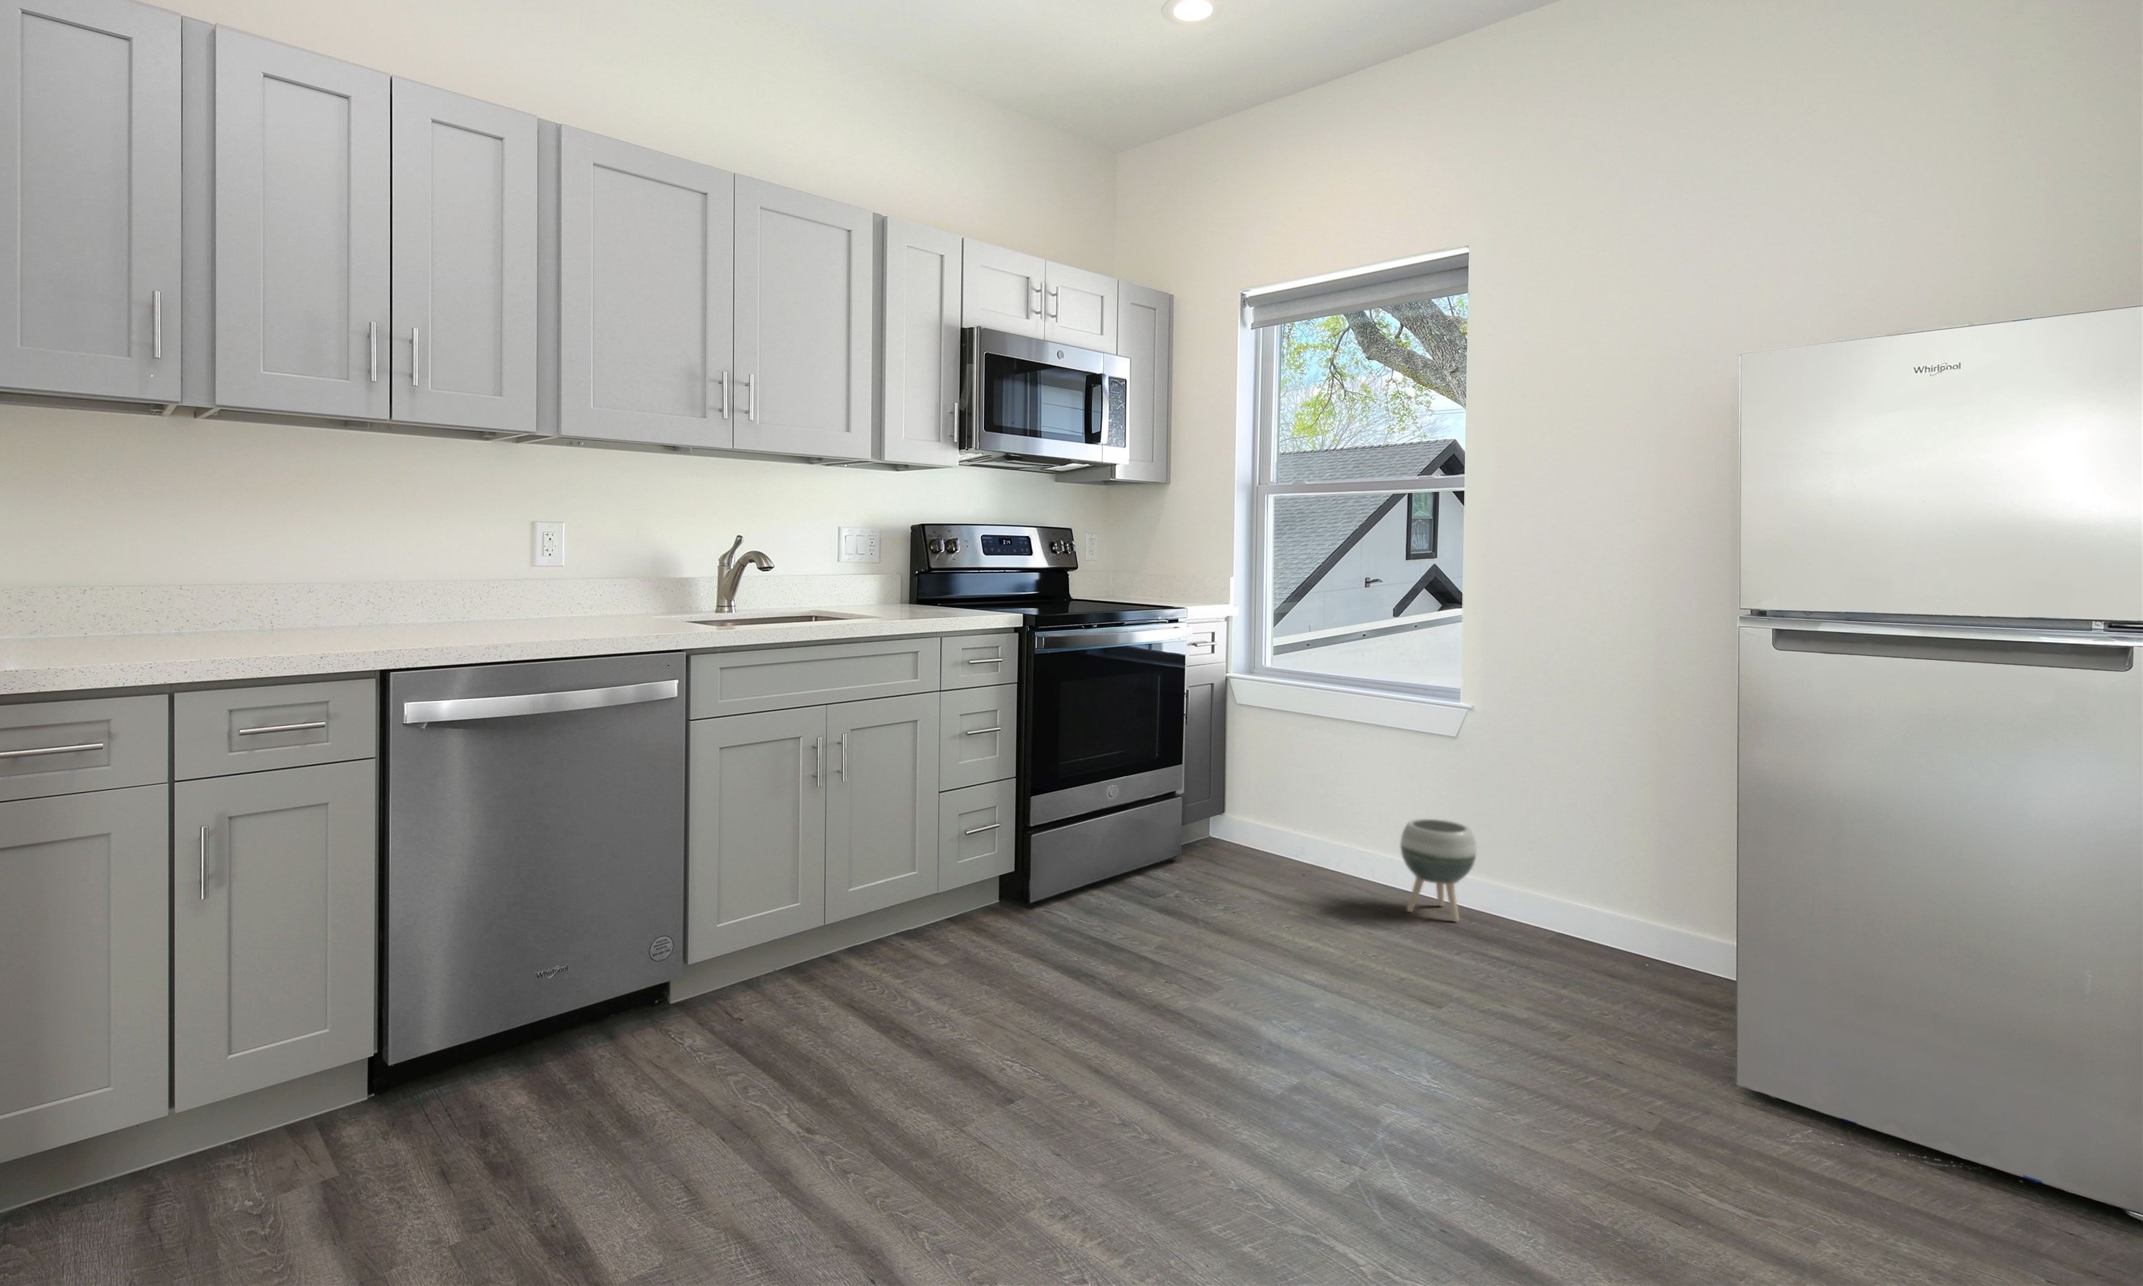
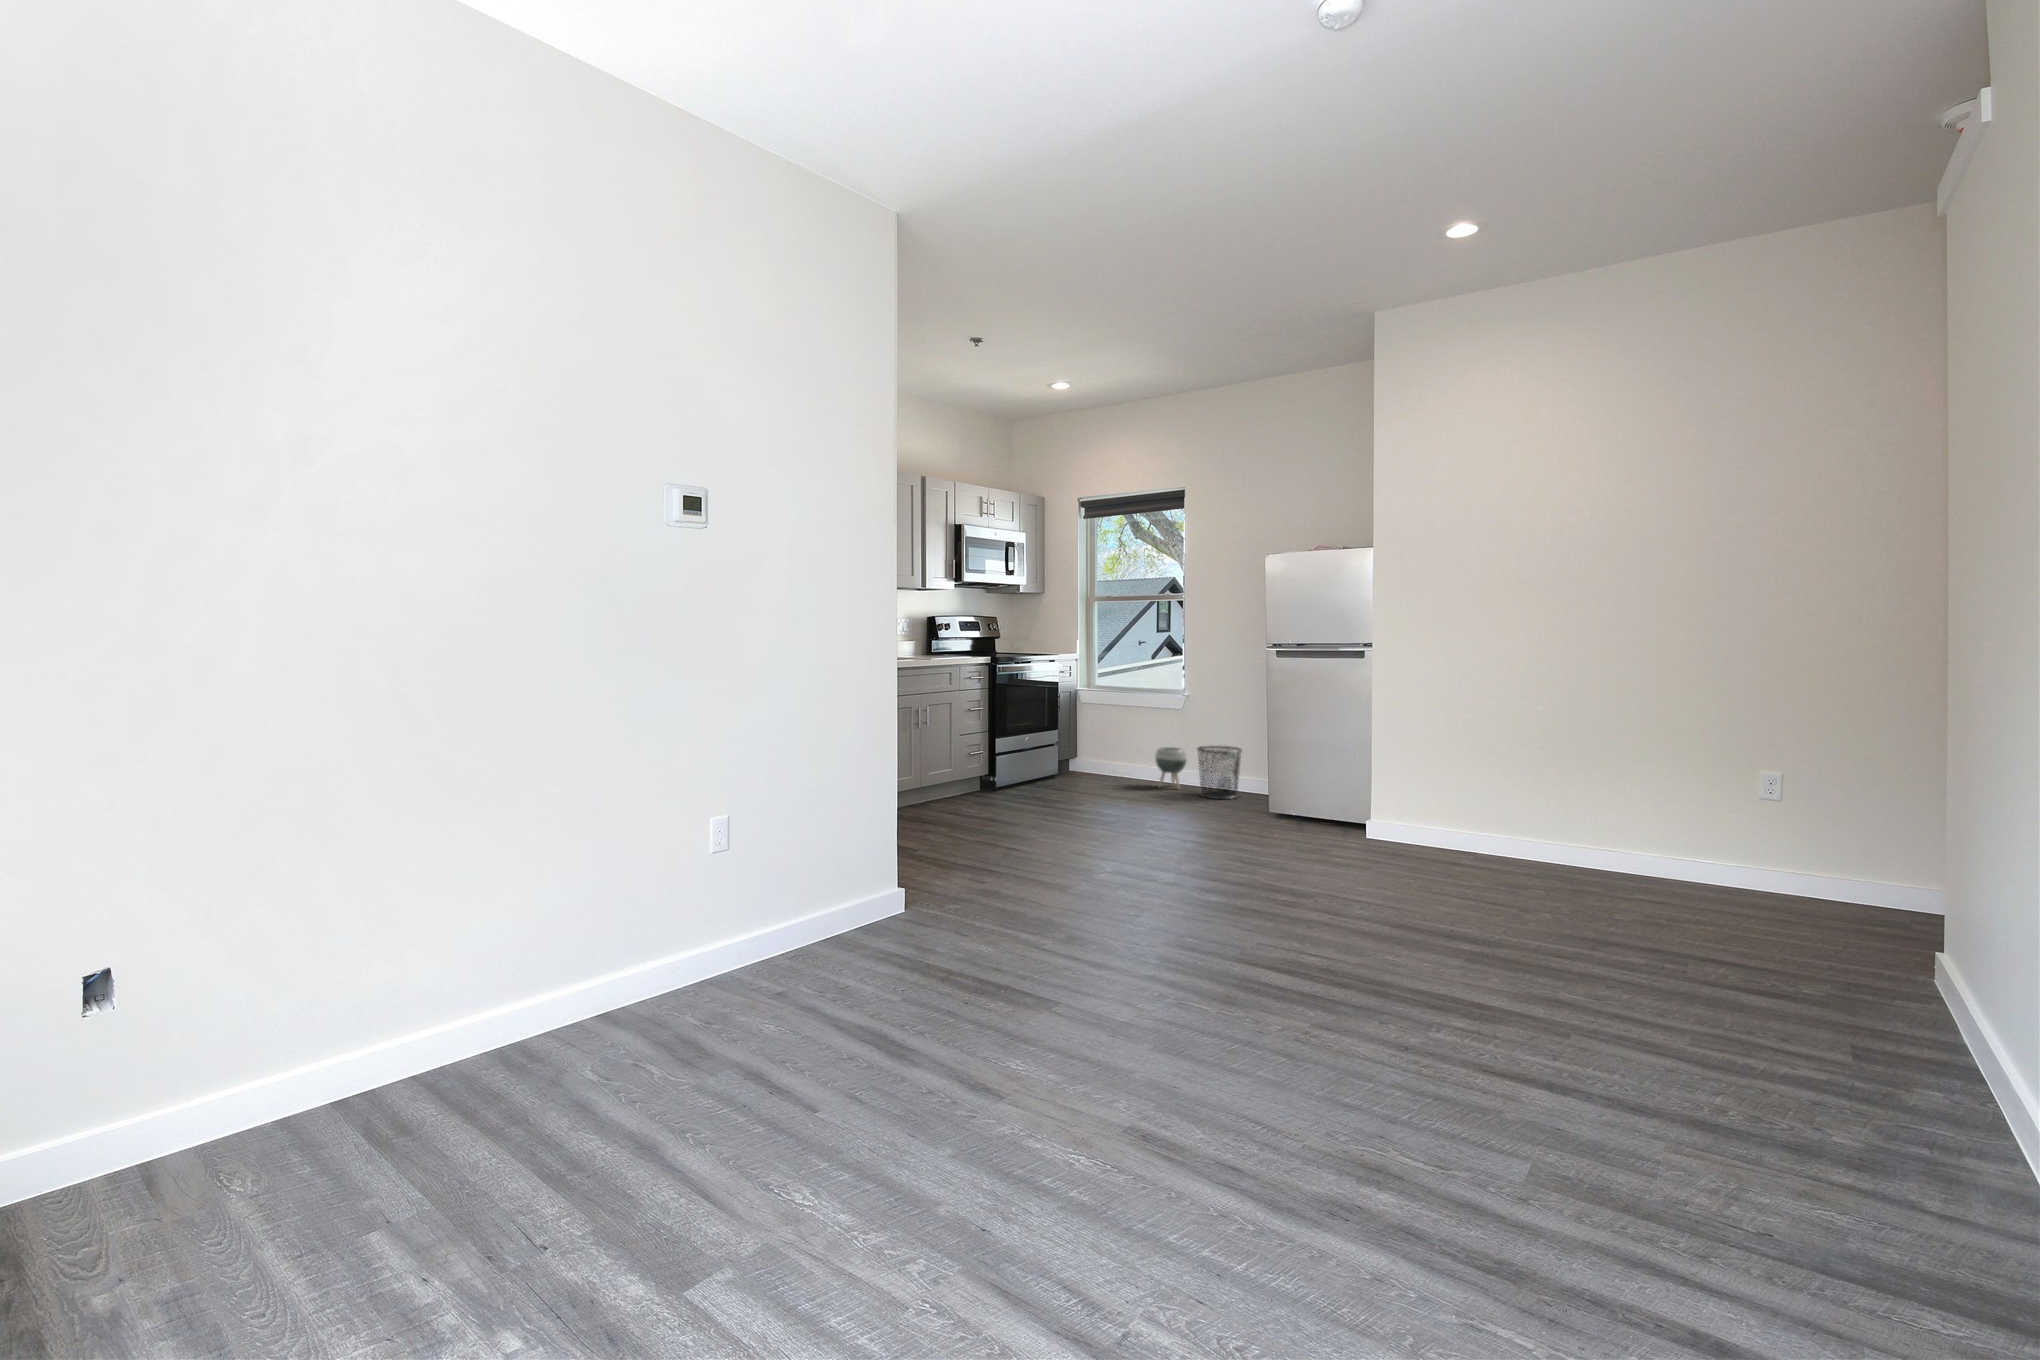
waste bin: none [1507,829,1627,972] -> present [1198,746,1242,799]

